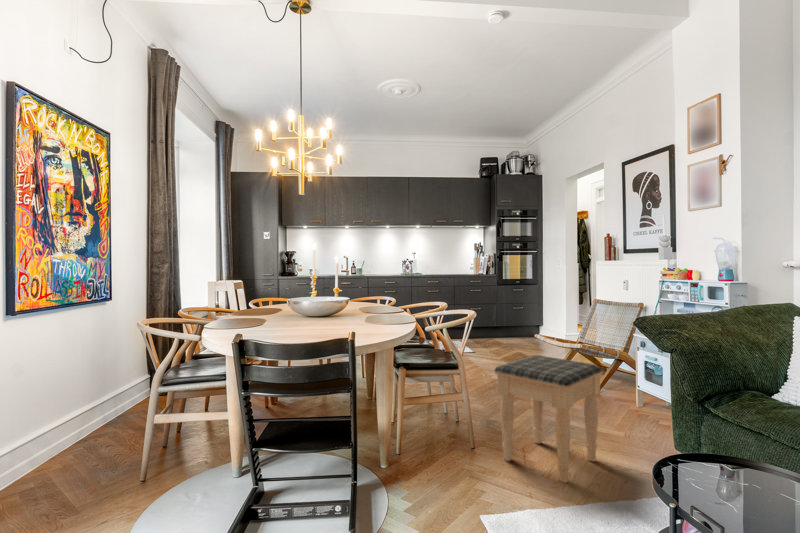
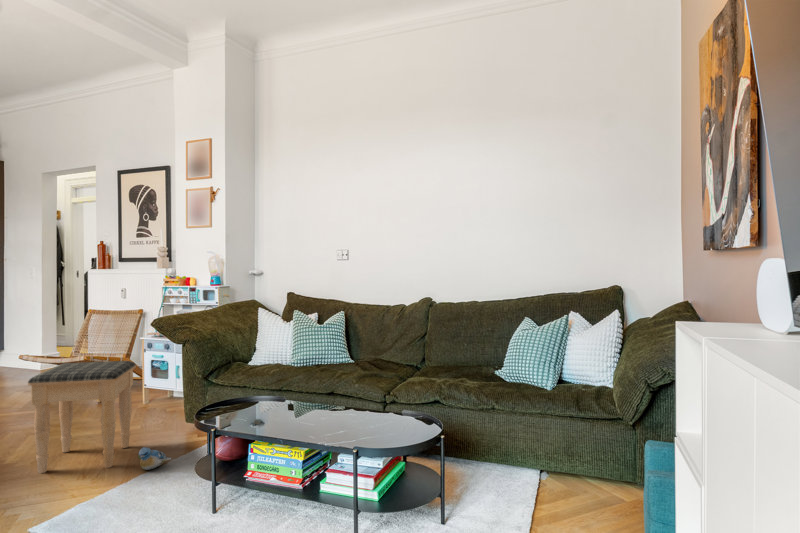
plush toy: none [587,478,630,509] -> present [138,447,171,470]

